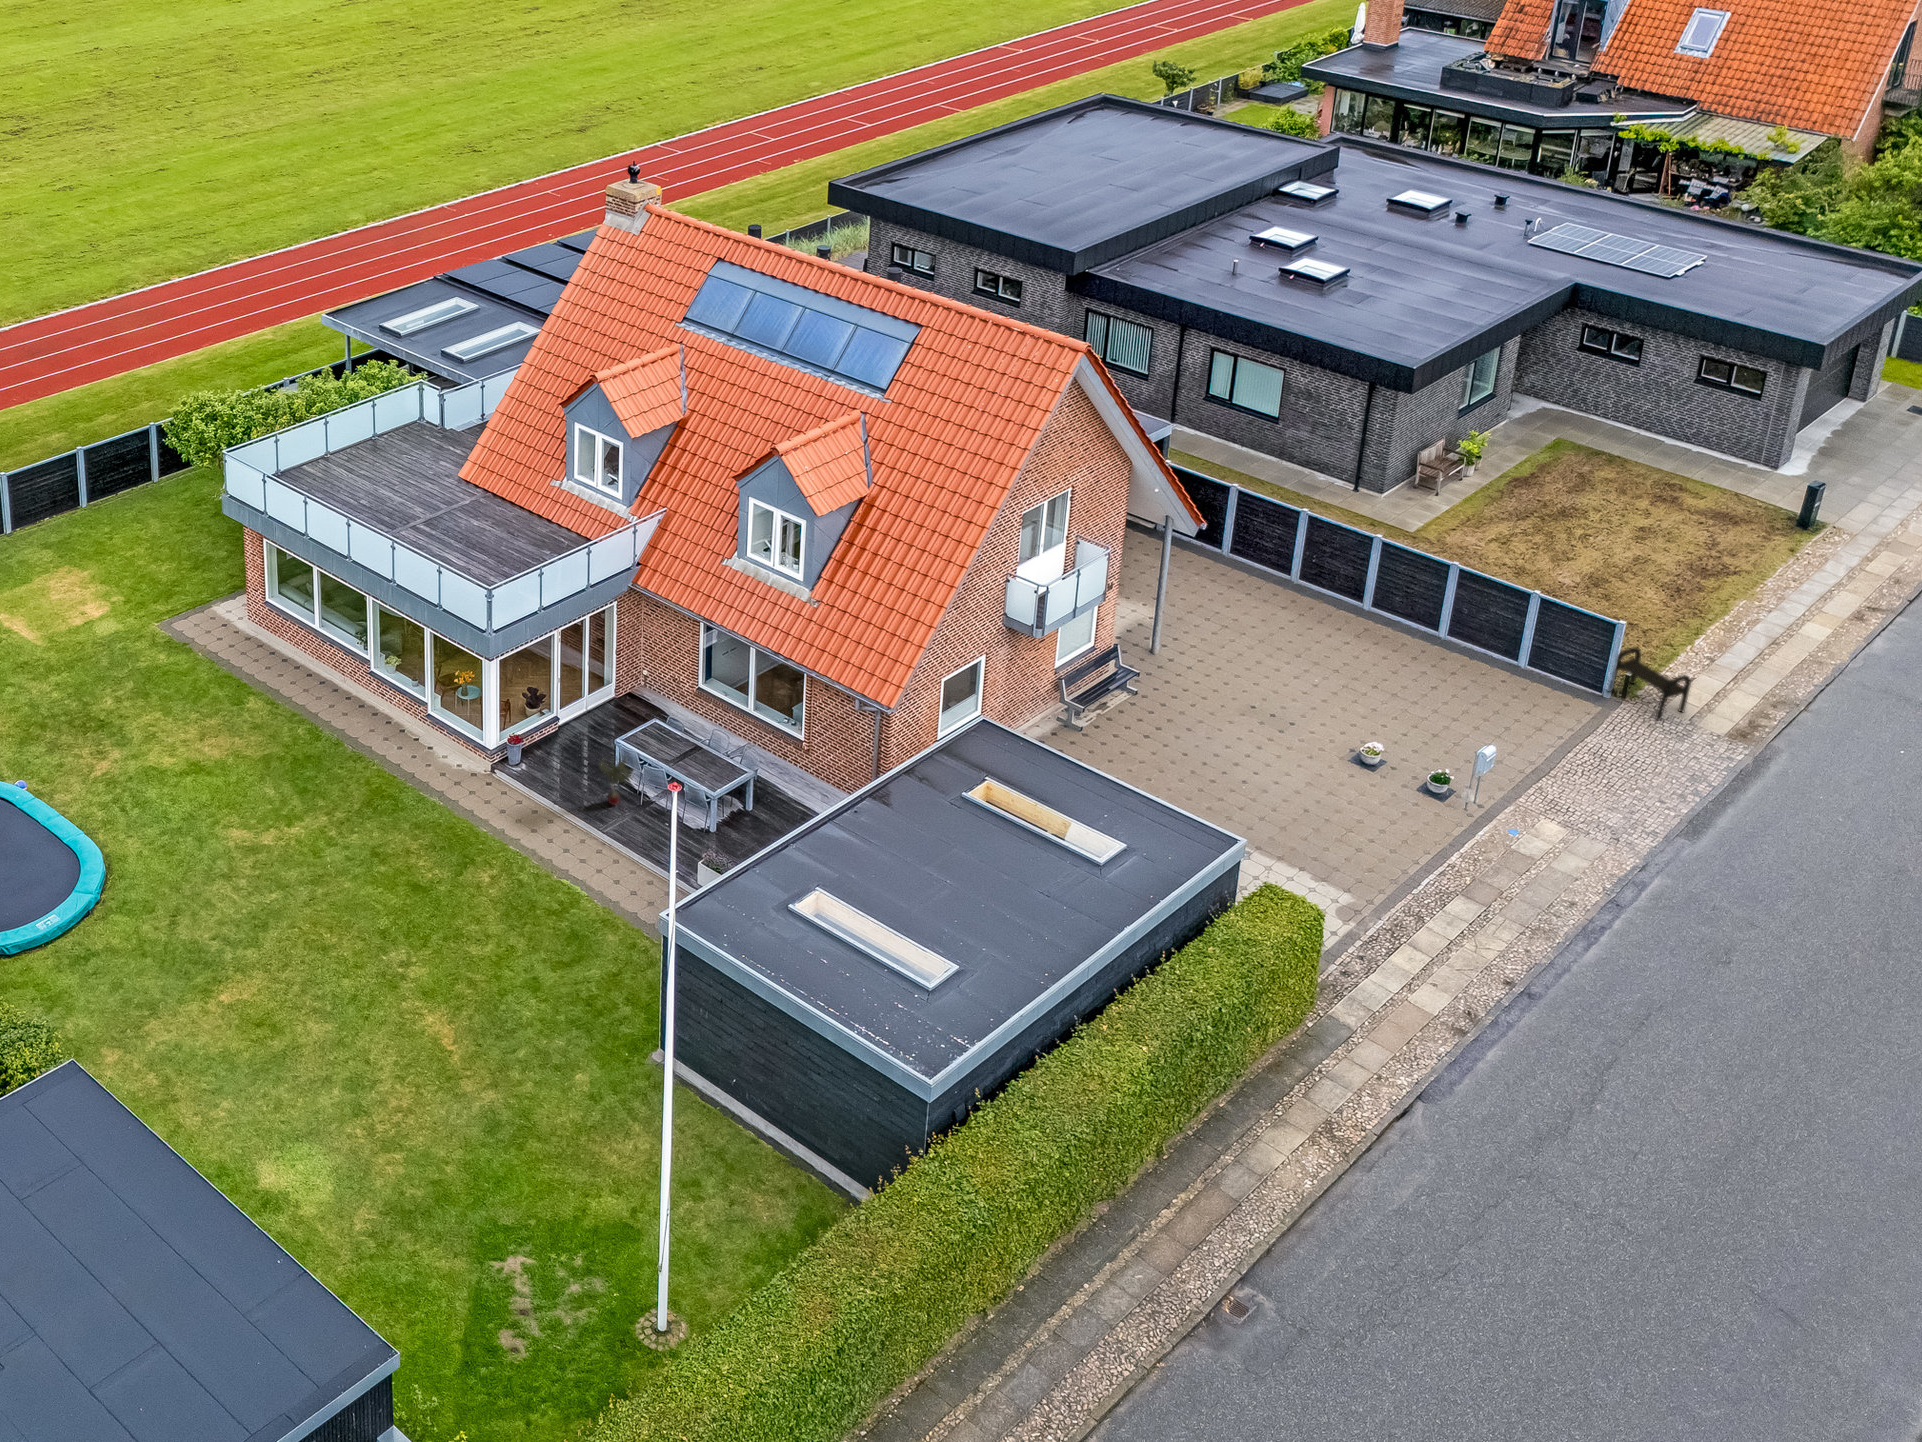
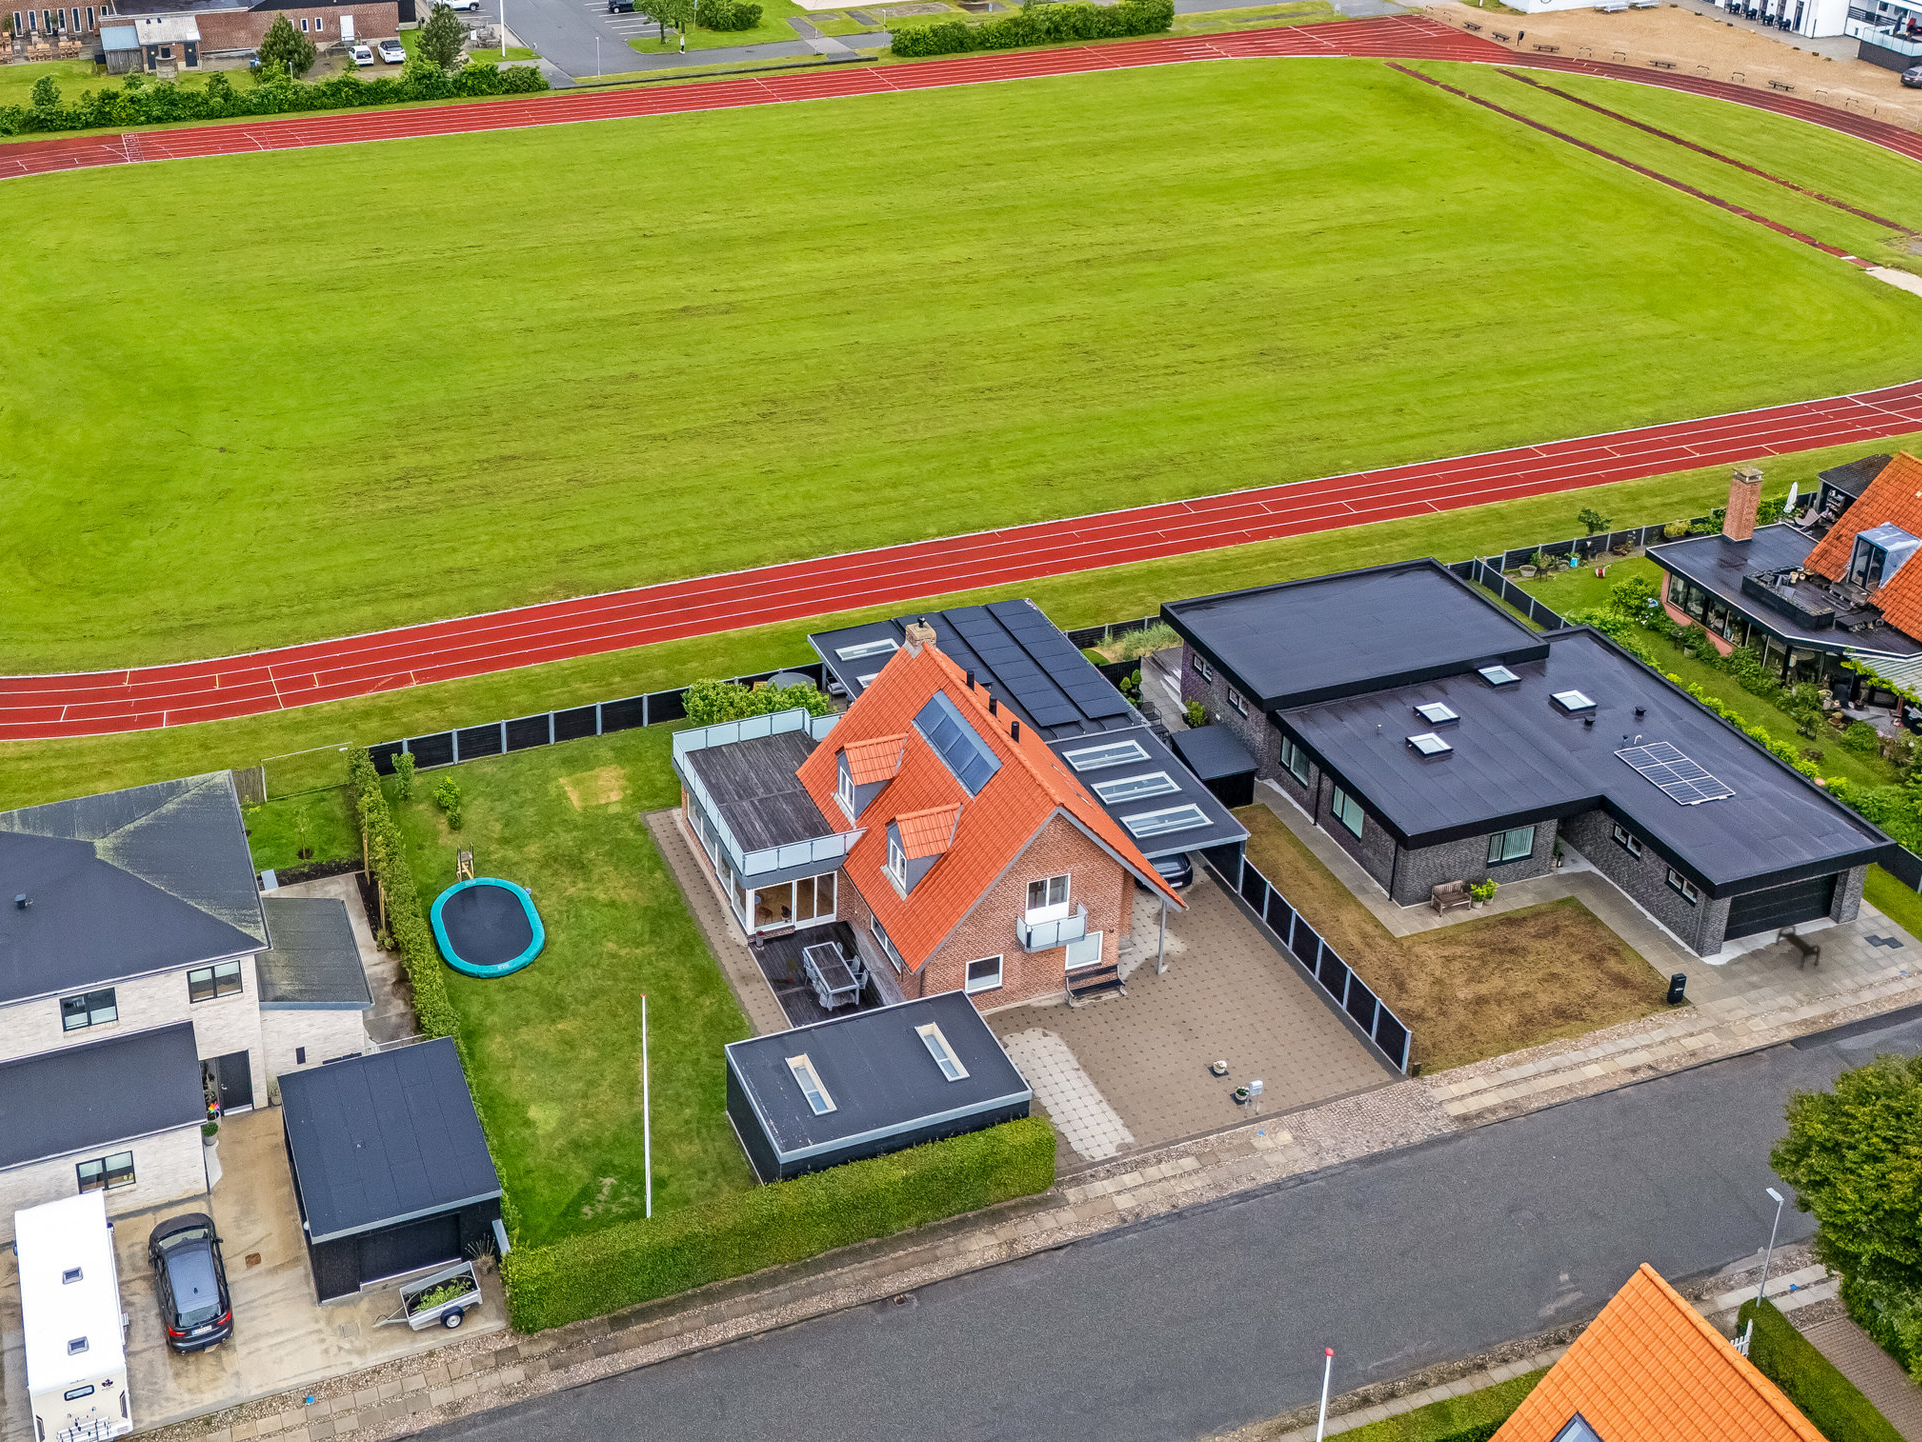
bench: present [1608,647,1691,720] -> present [1776,925,1821,969]

